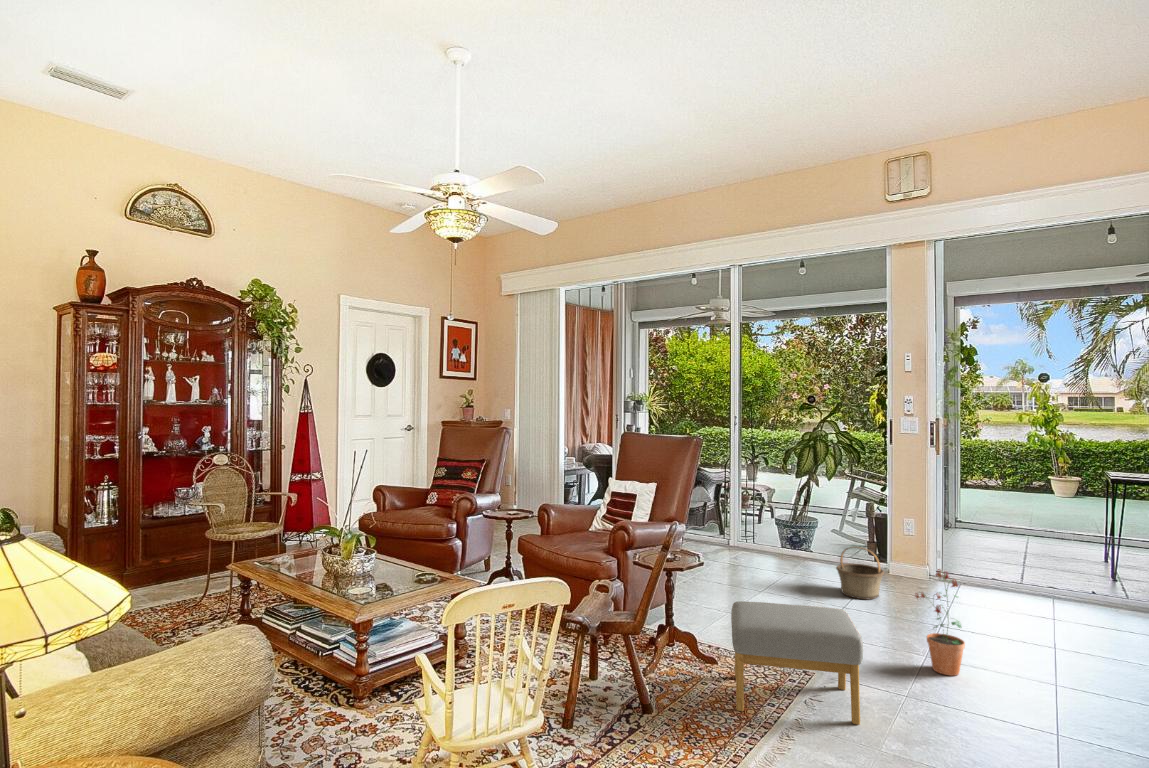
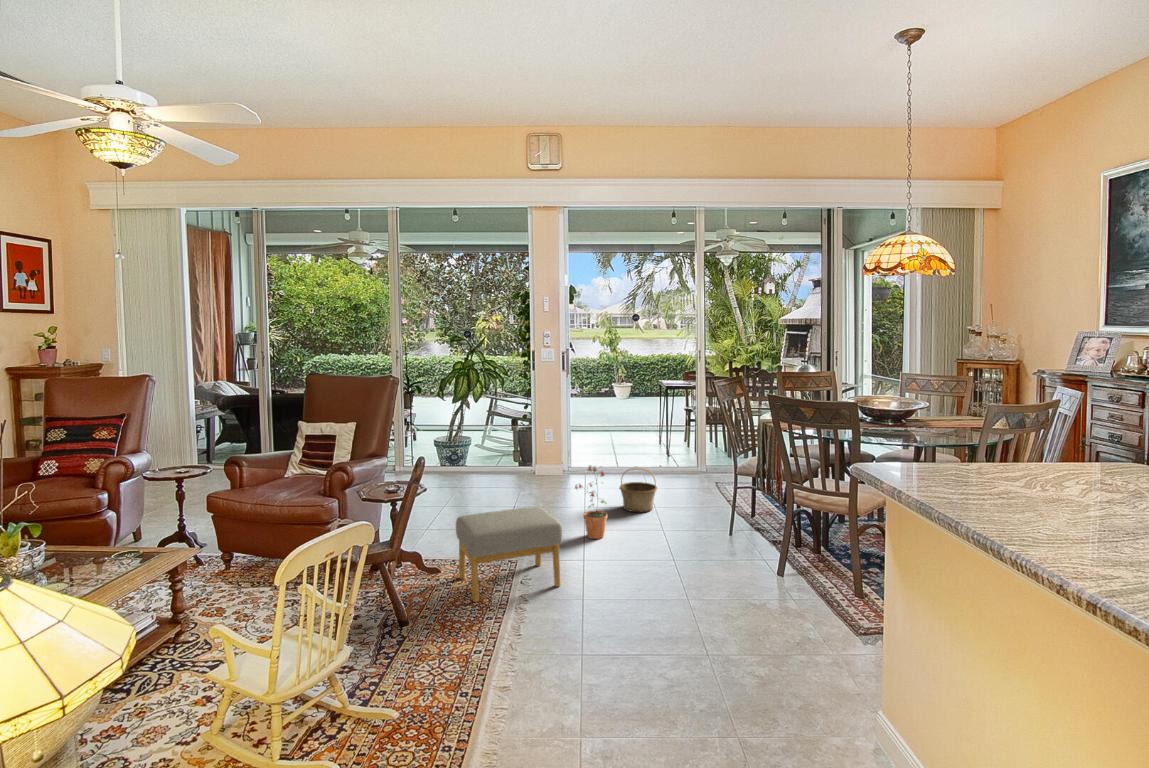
basket: present [836,547,884,599] -> present [619,468,657,512]

